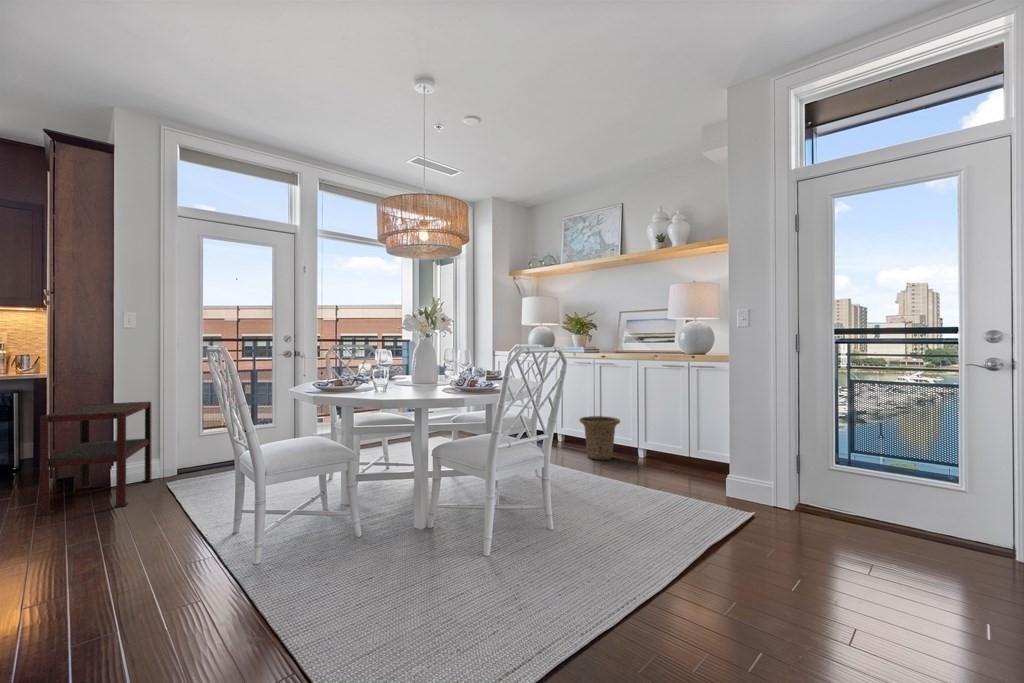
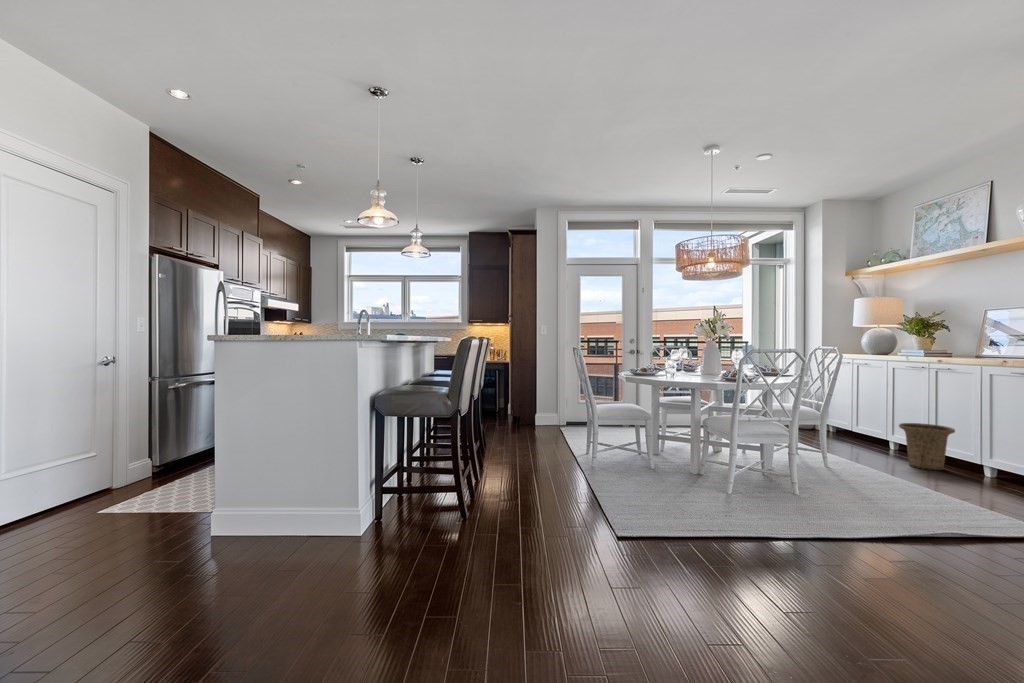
side table: present [37,402,153,516] -> none [506,377,554,434]

